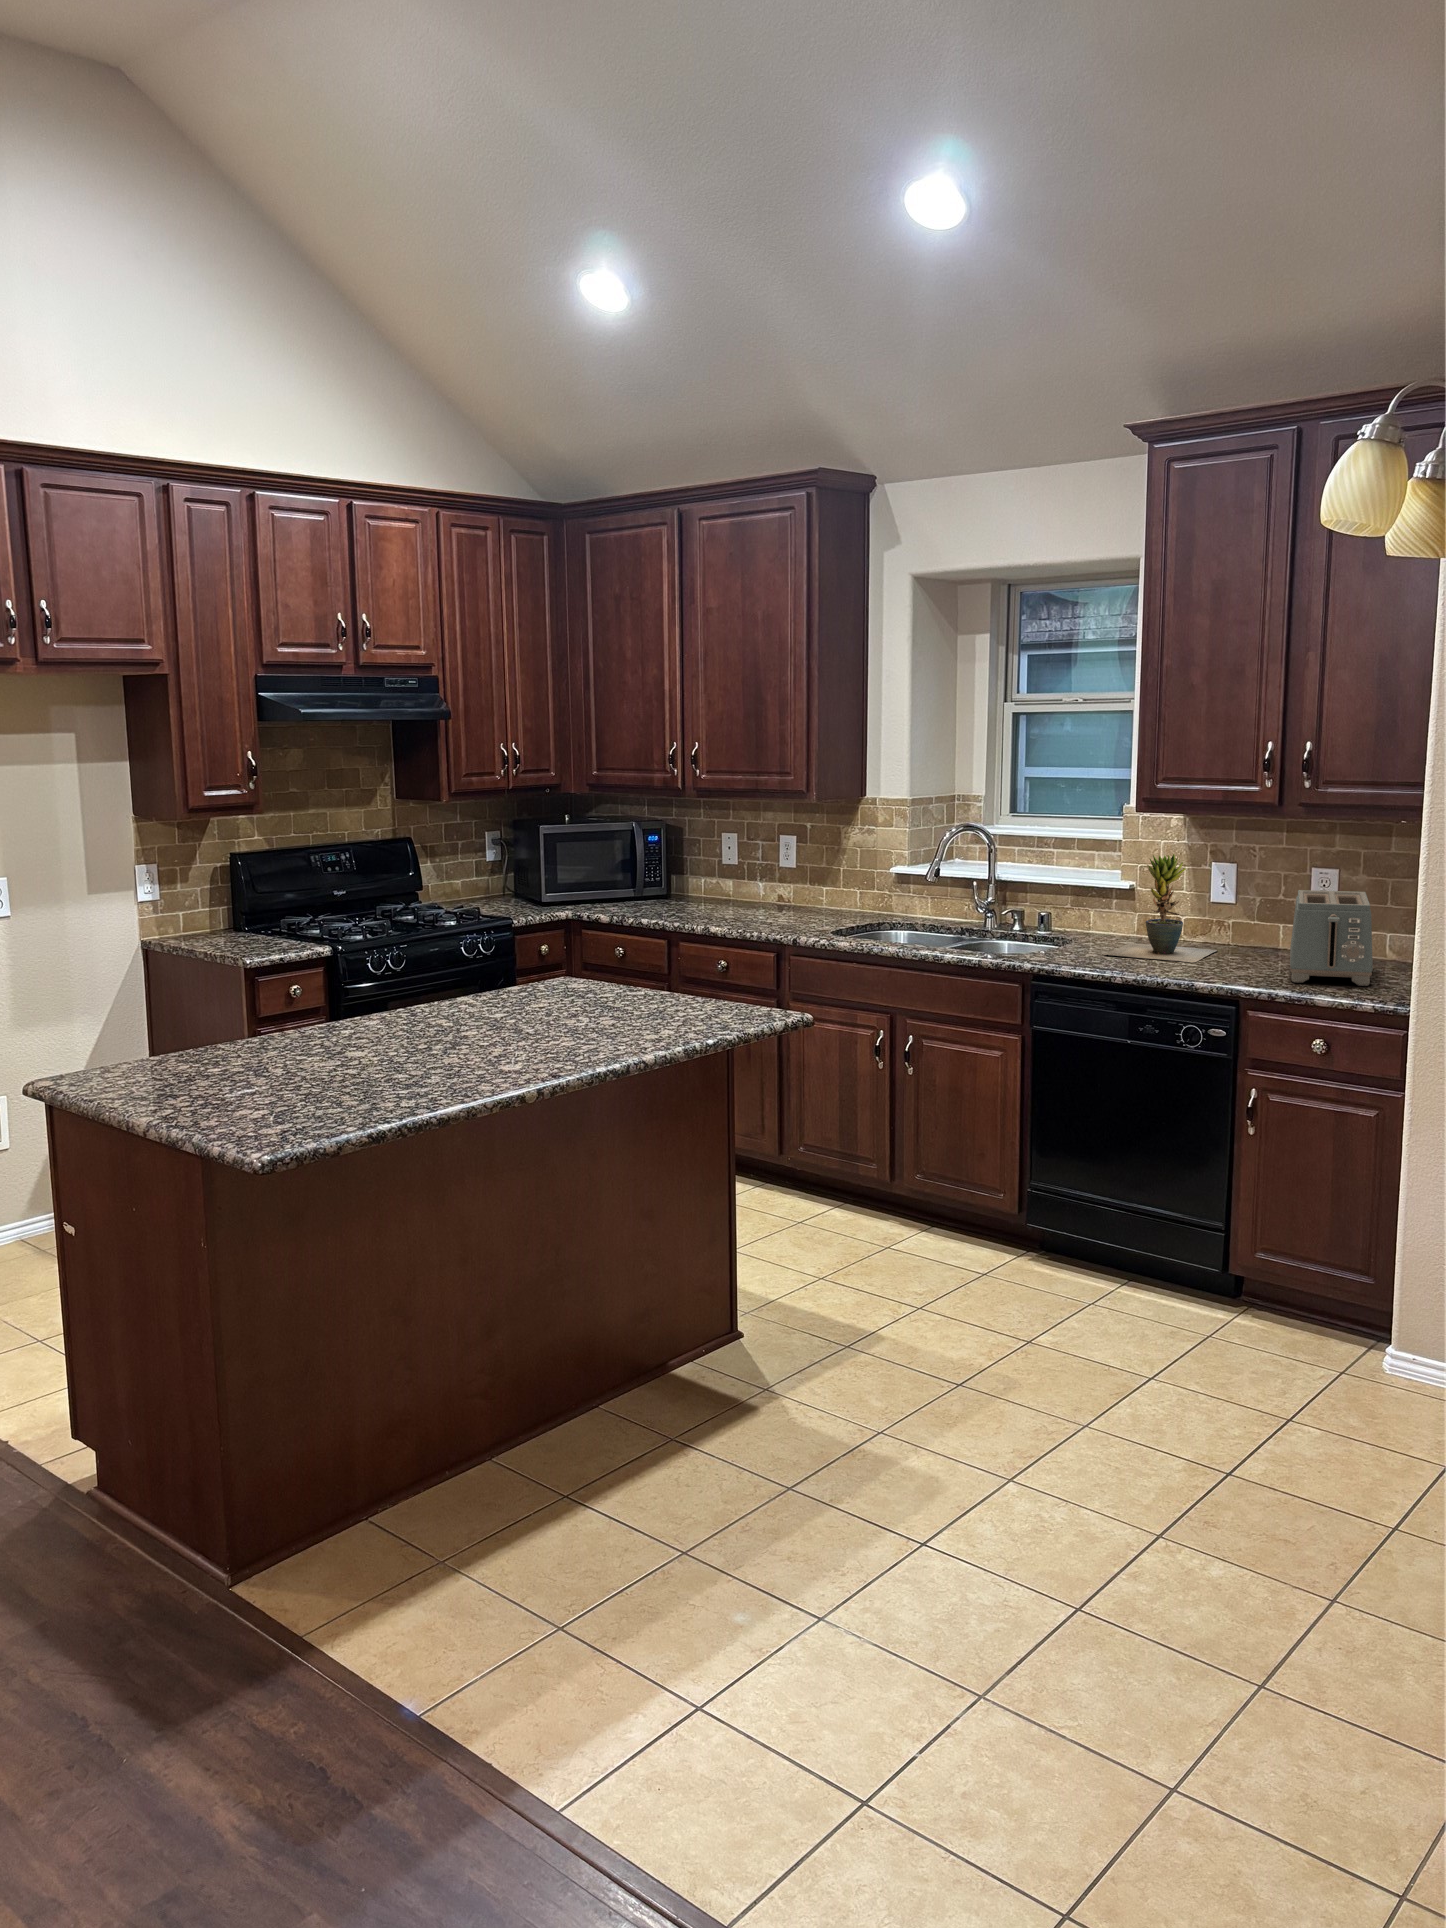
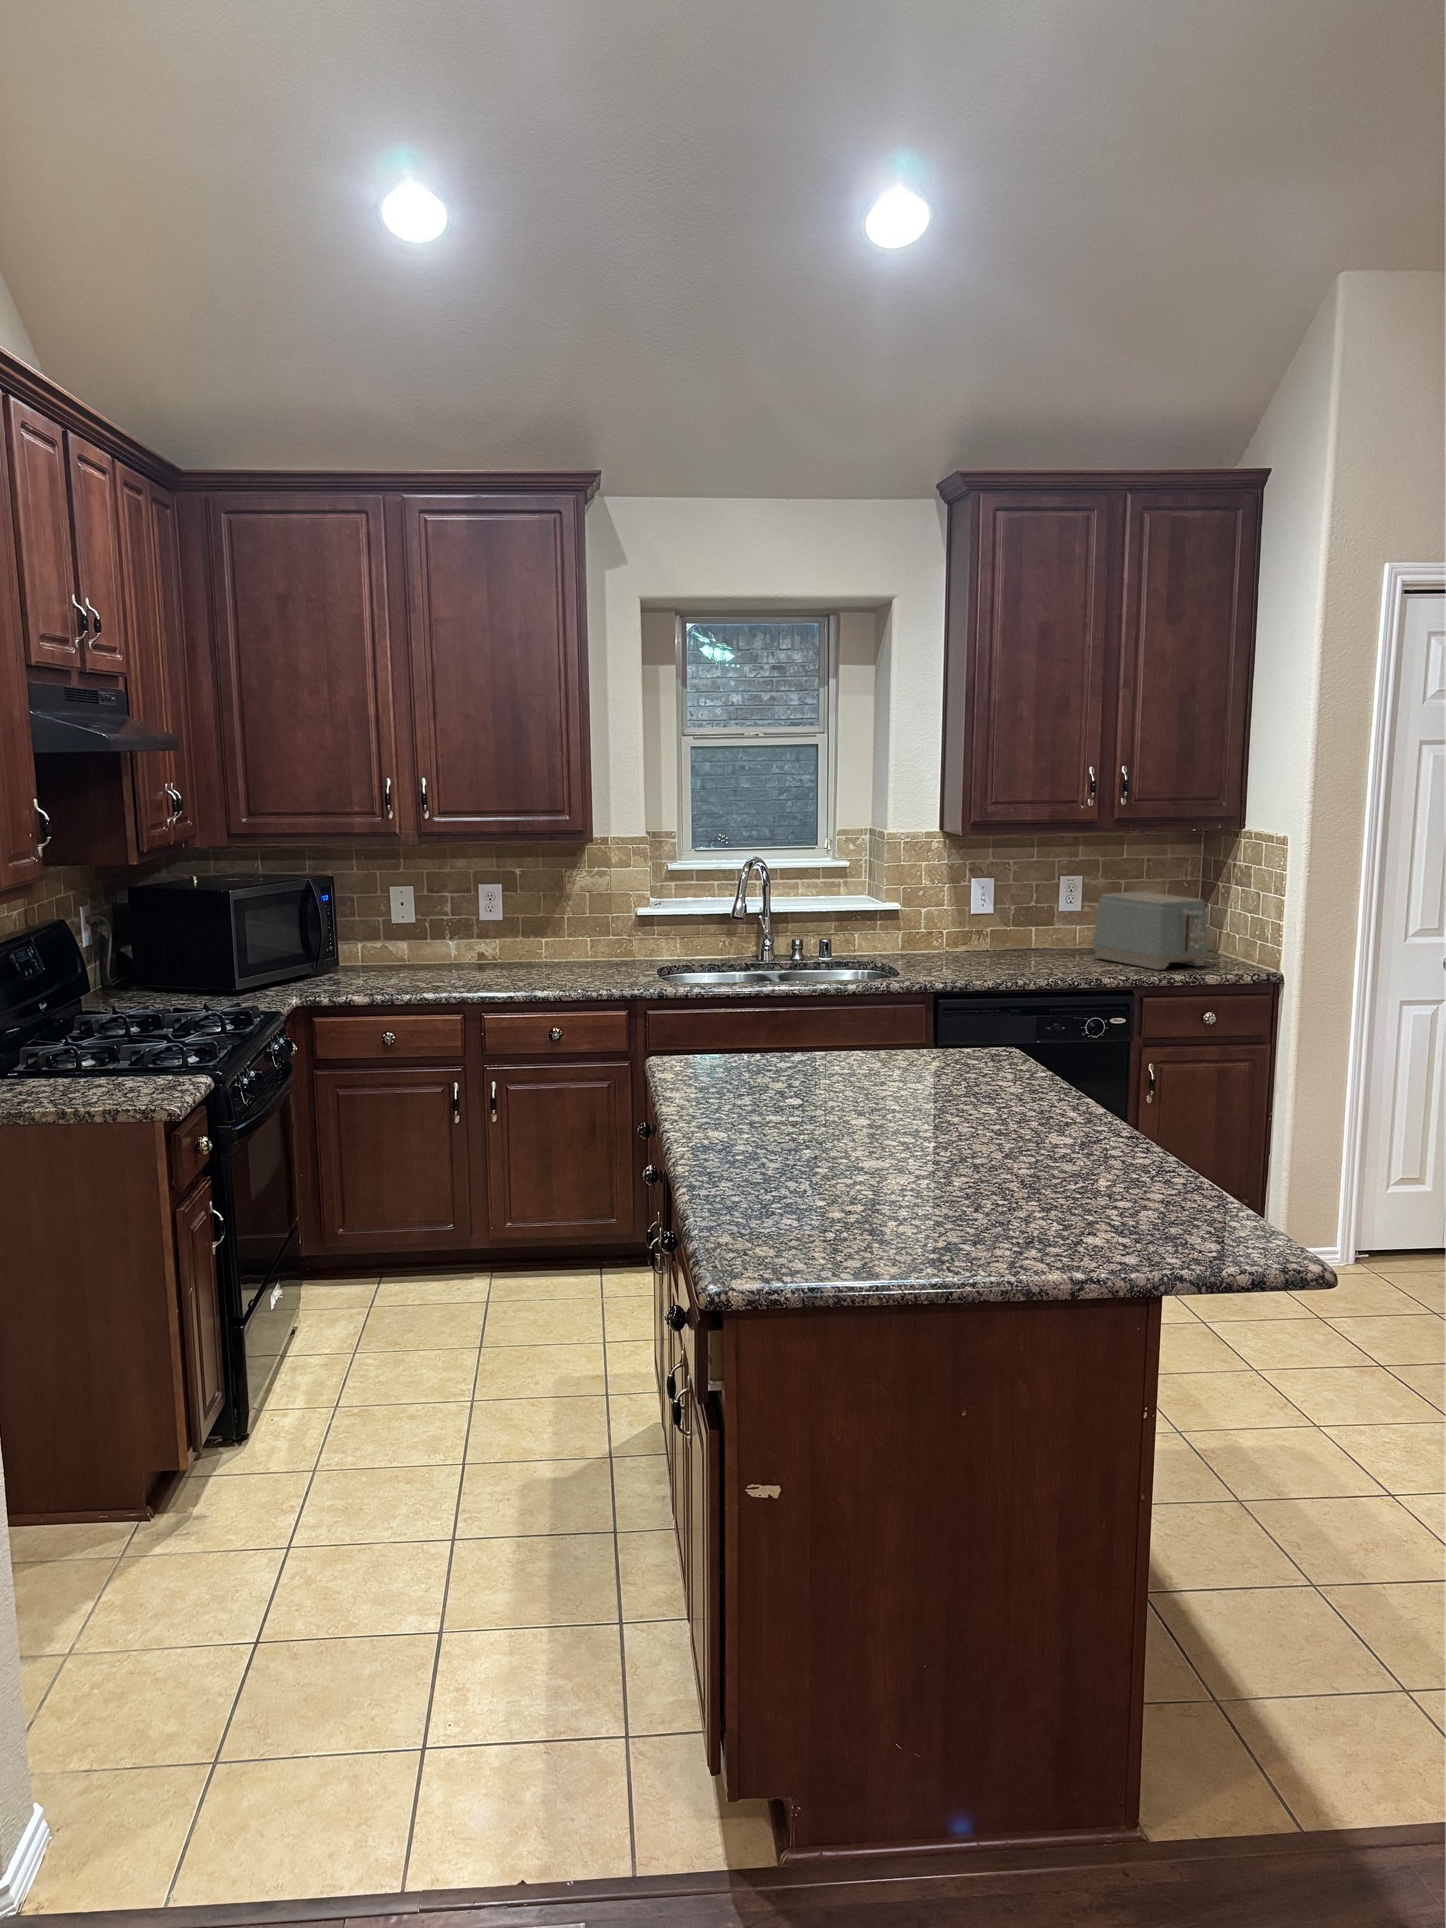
potted plant: present [1104,854,1217,963] -> none [928,871,1034,969]

